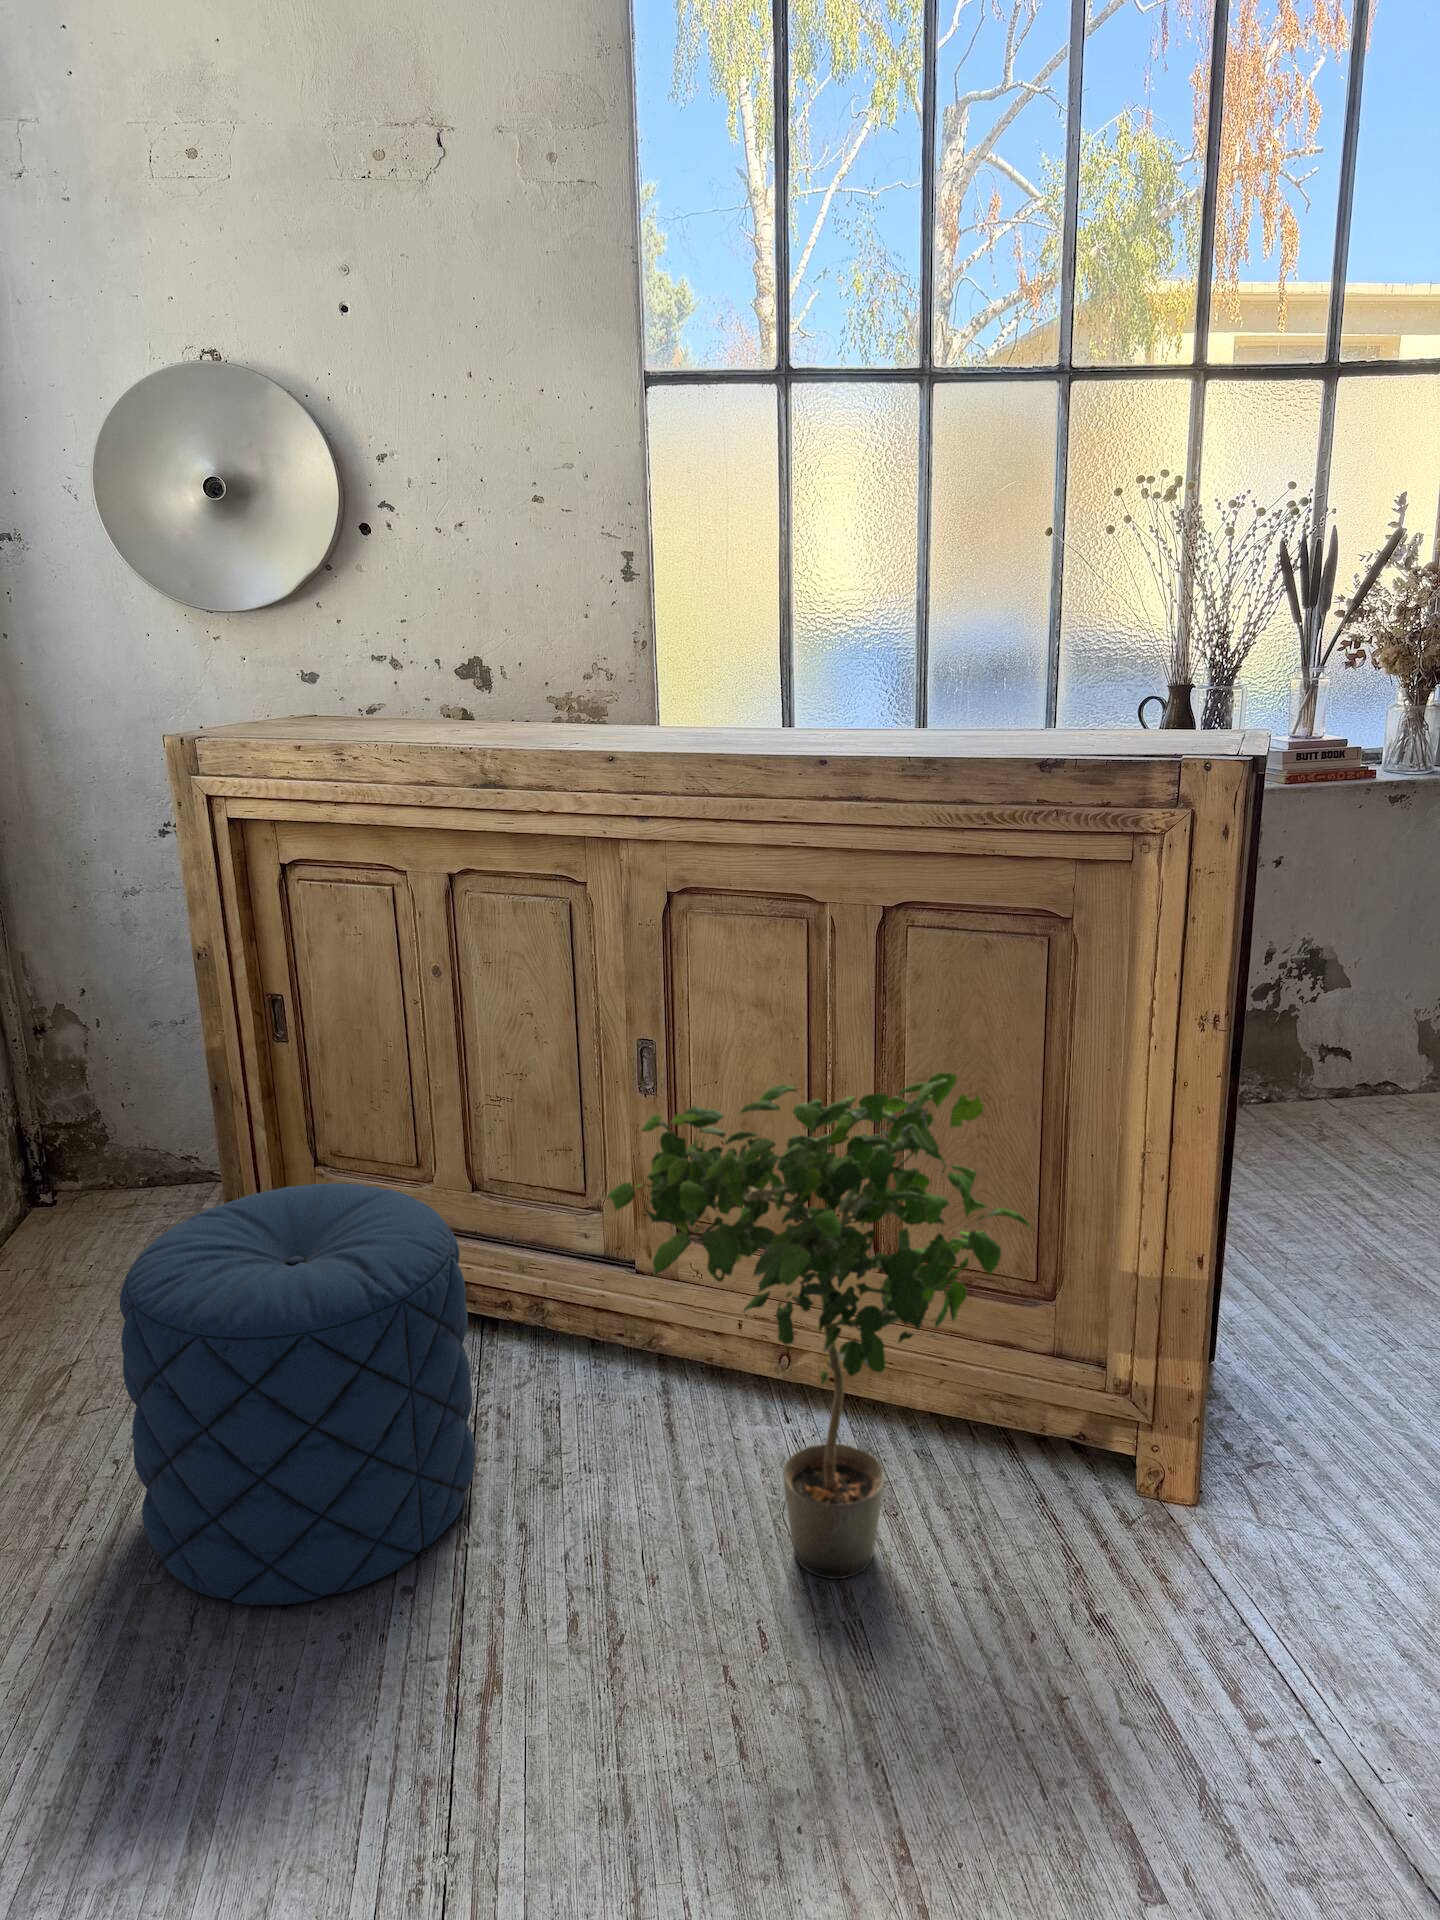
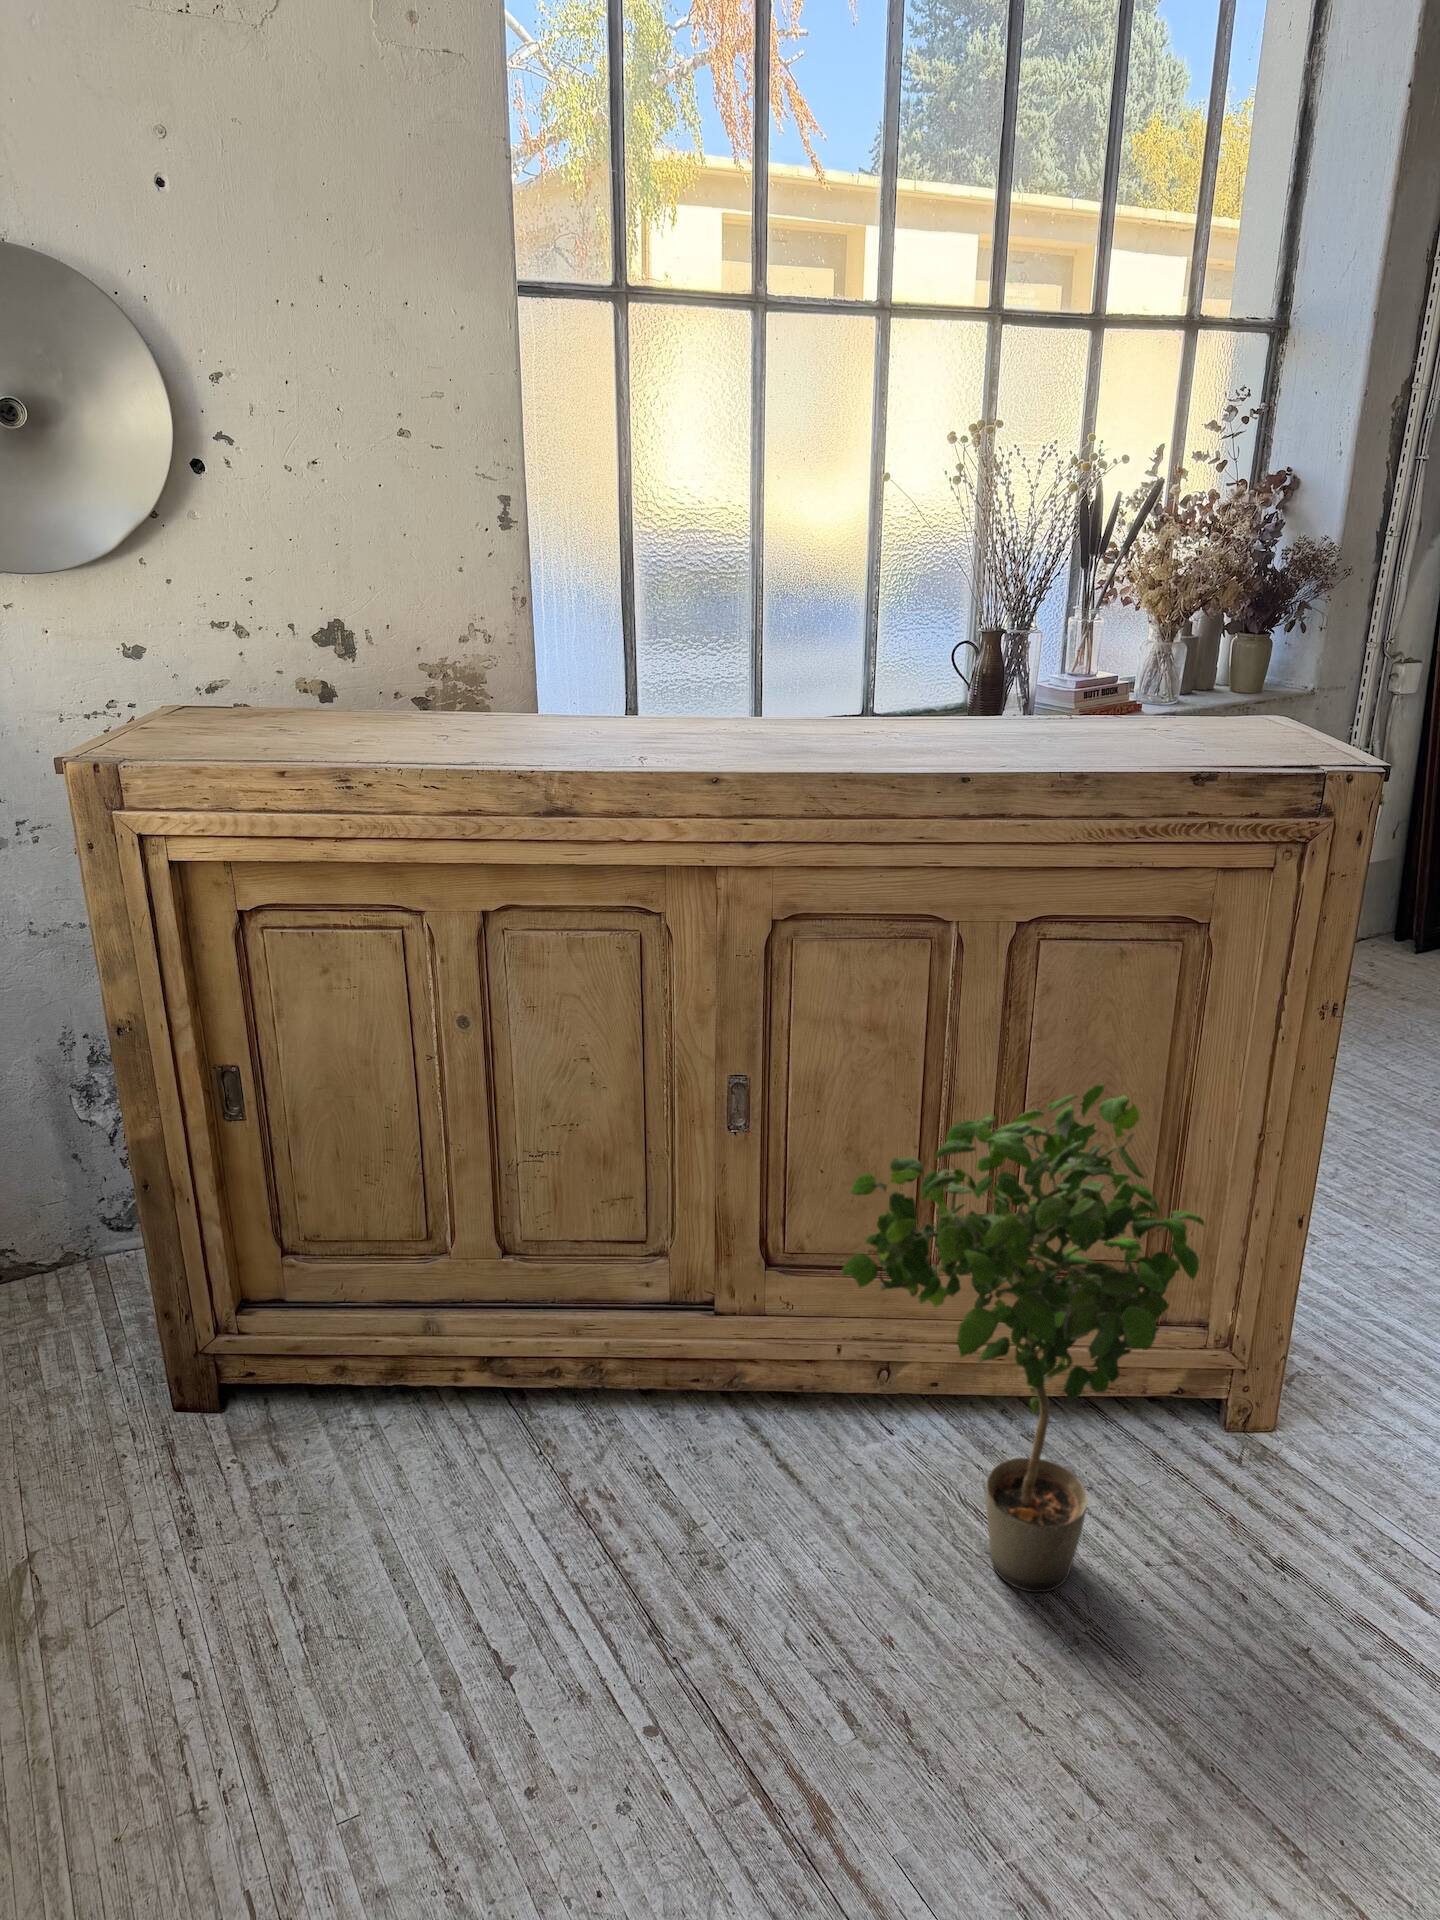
pouf: present [120,1183,475,1606] -> none [259,1291,657,1813]

